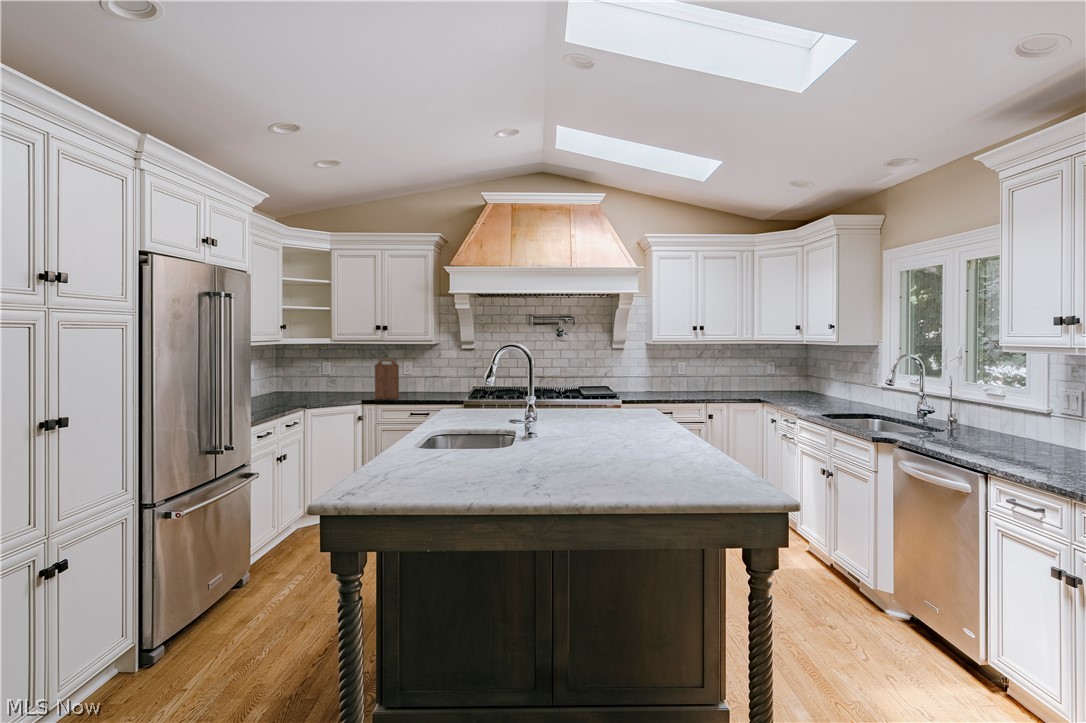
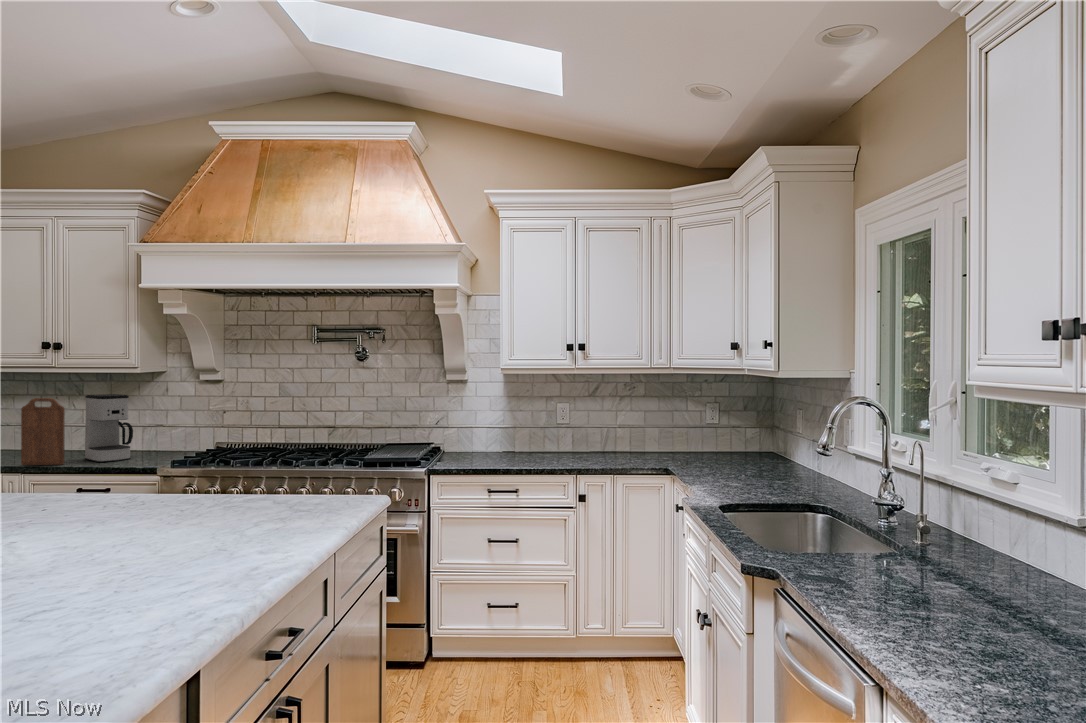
coffee maker: none [404,357,430,397] -> present [85,394,133,462]

